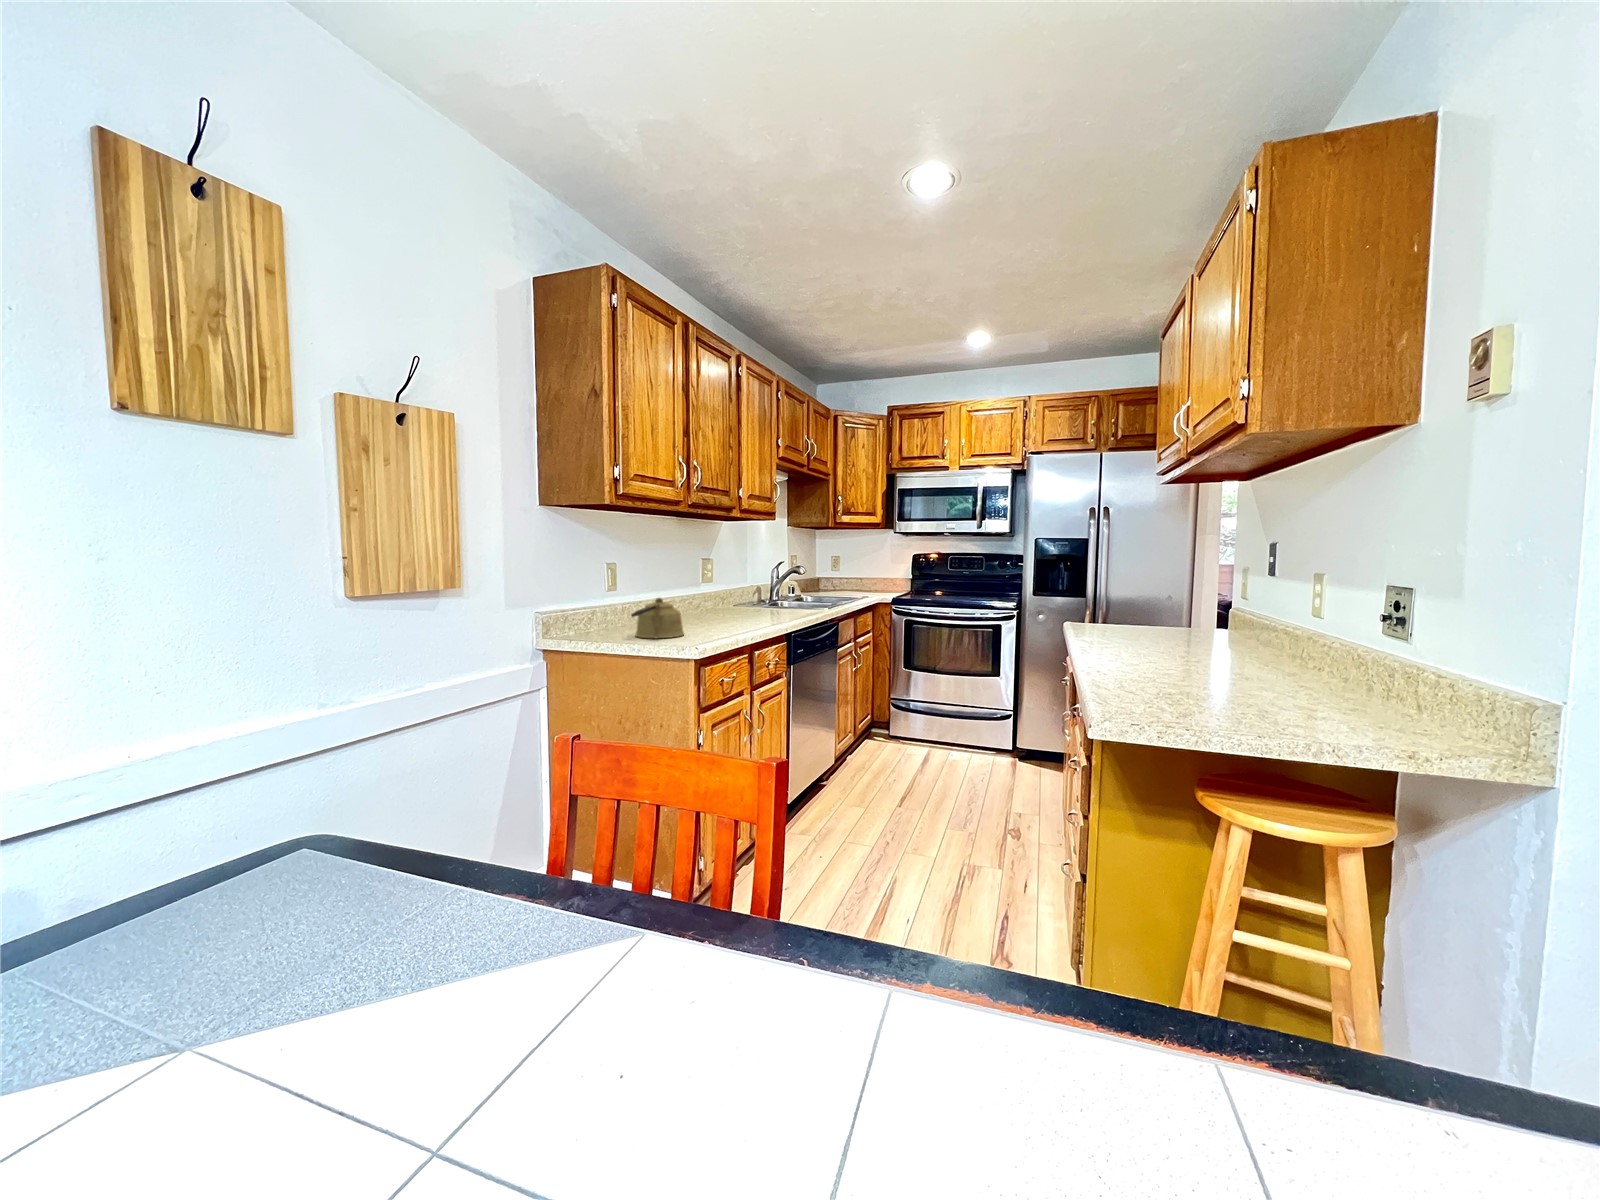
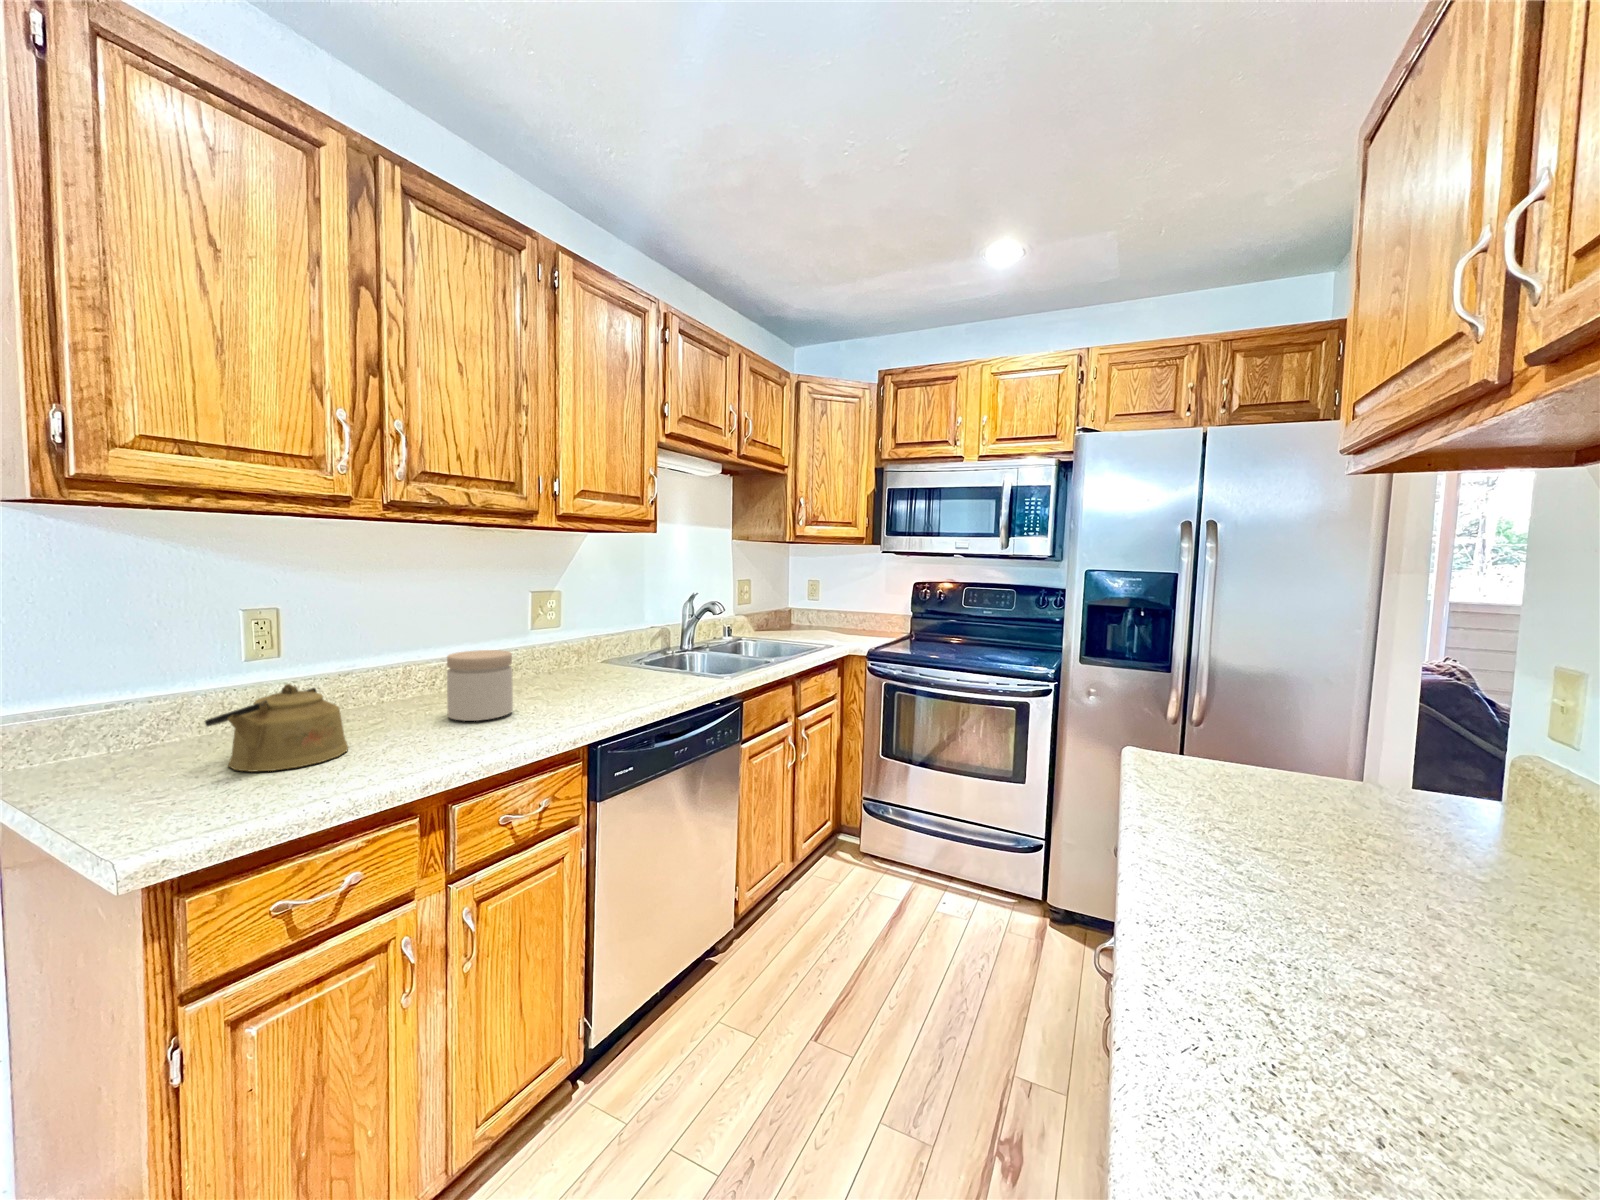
jar: none [699,588,733,625] -> present [447,650,513,721]

